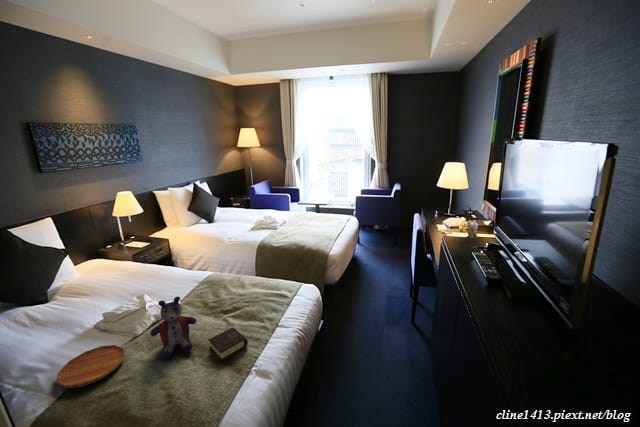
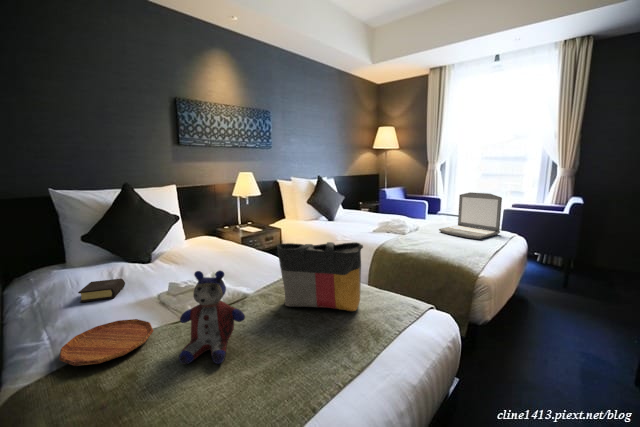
laptop: none [300,193,338,227] -> present [439,192,502,239]
tote bag: none [202,256,262,306] -> present [277,242,363,311]
book: present [208,328,248,361] -> present [78,279,125,302]

